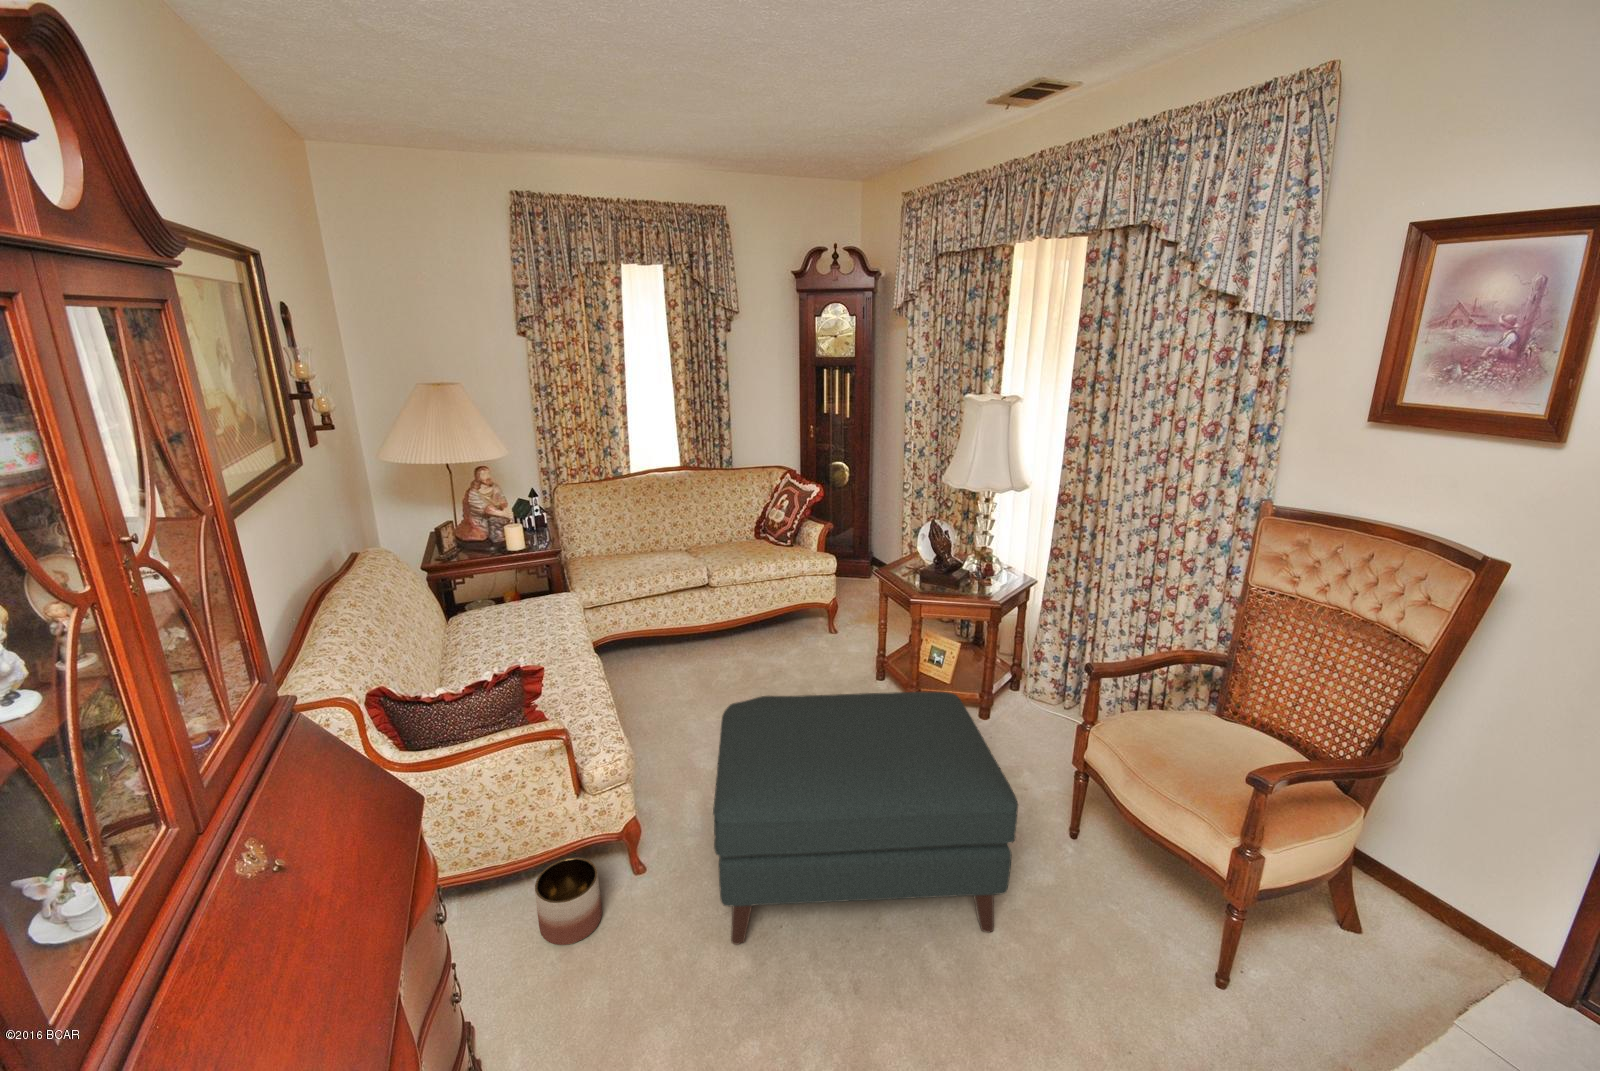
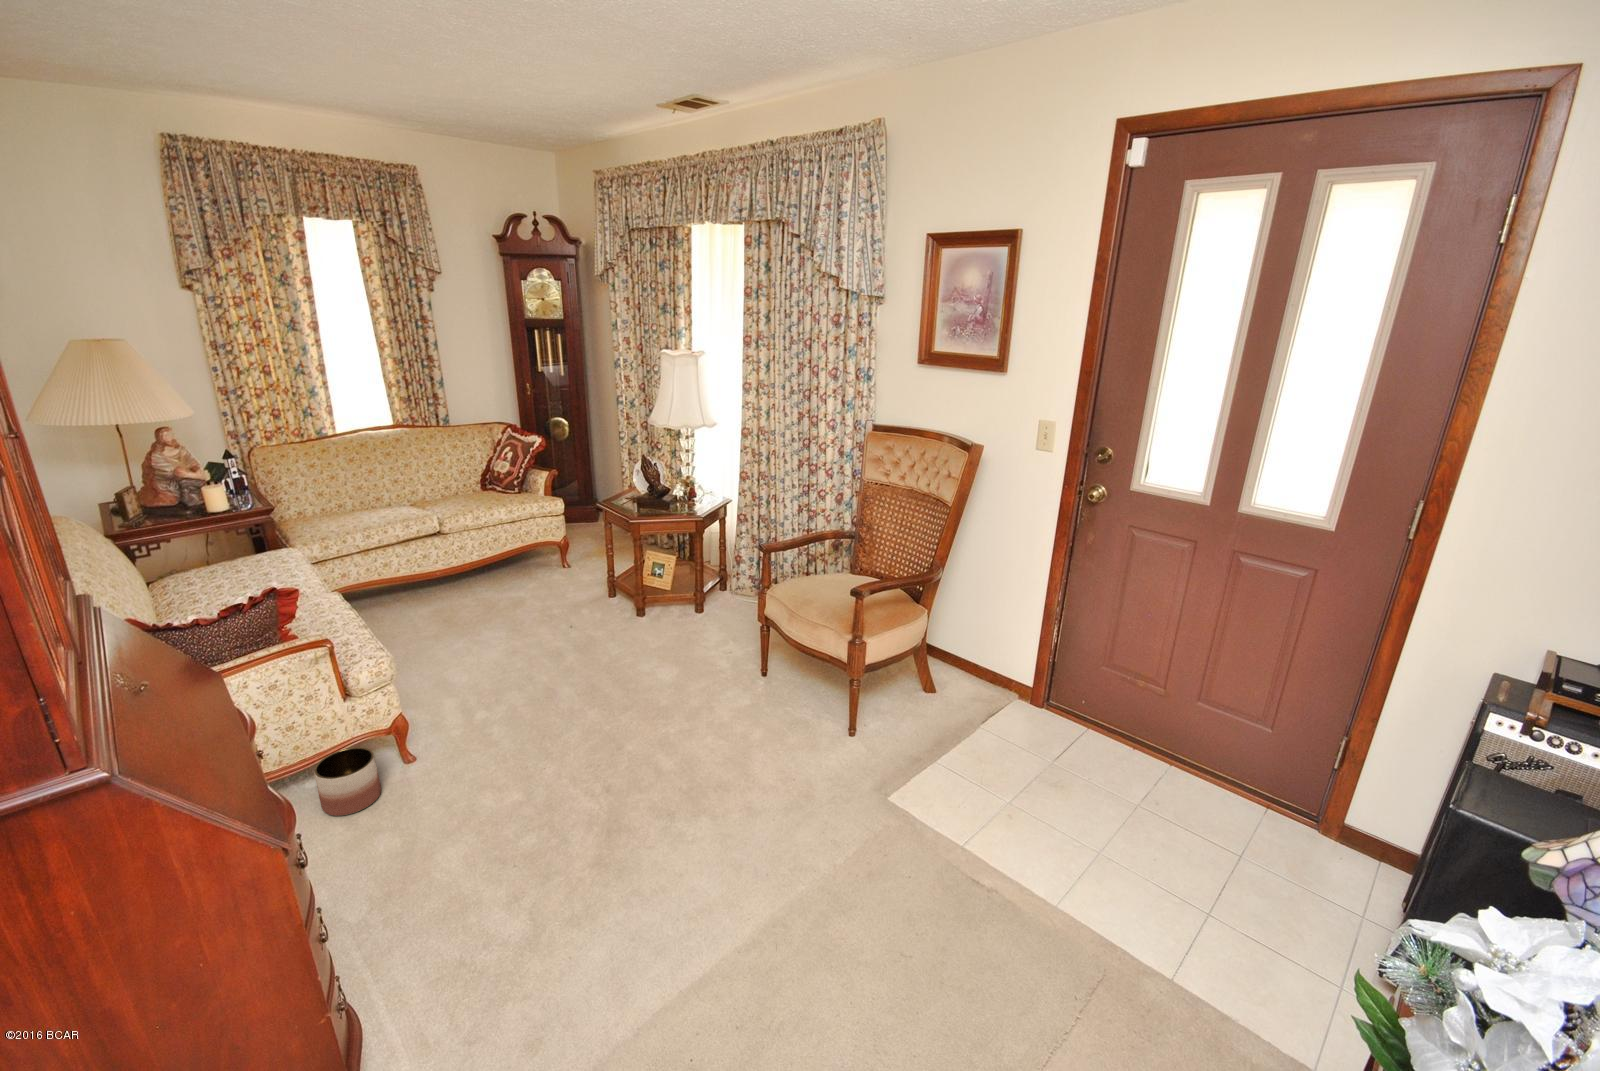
ottoman: present [713,692,1018,944] -> none [473,580,711,781]

